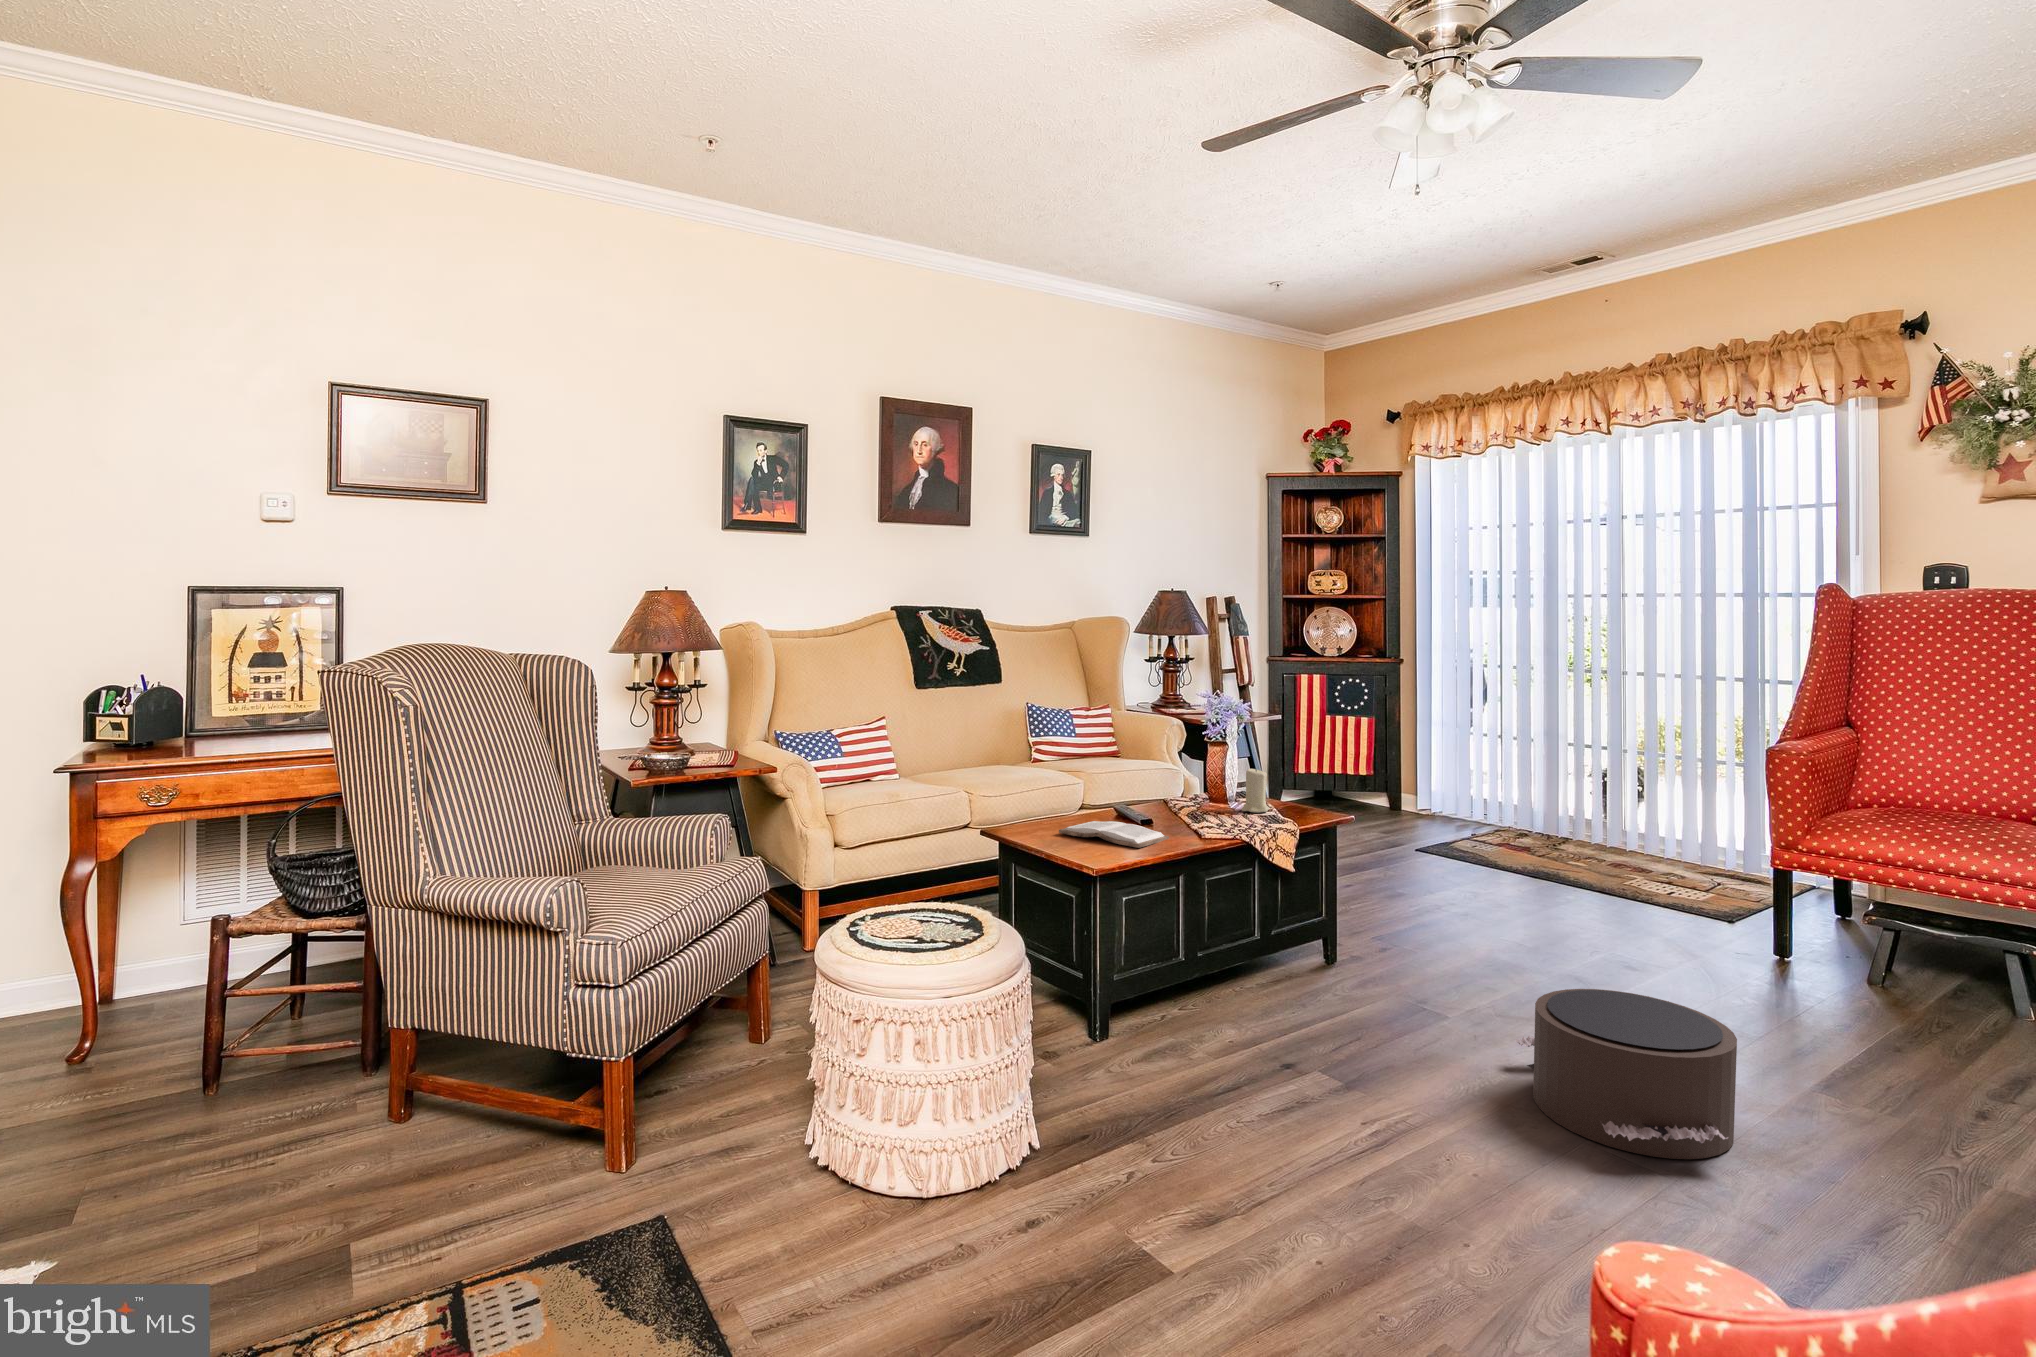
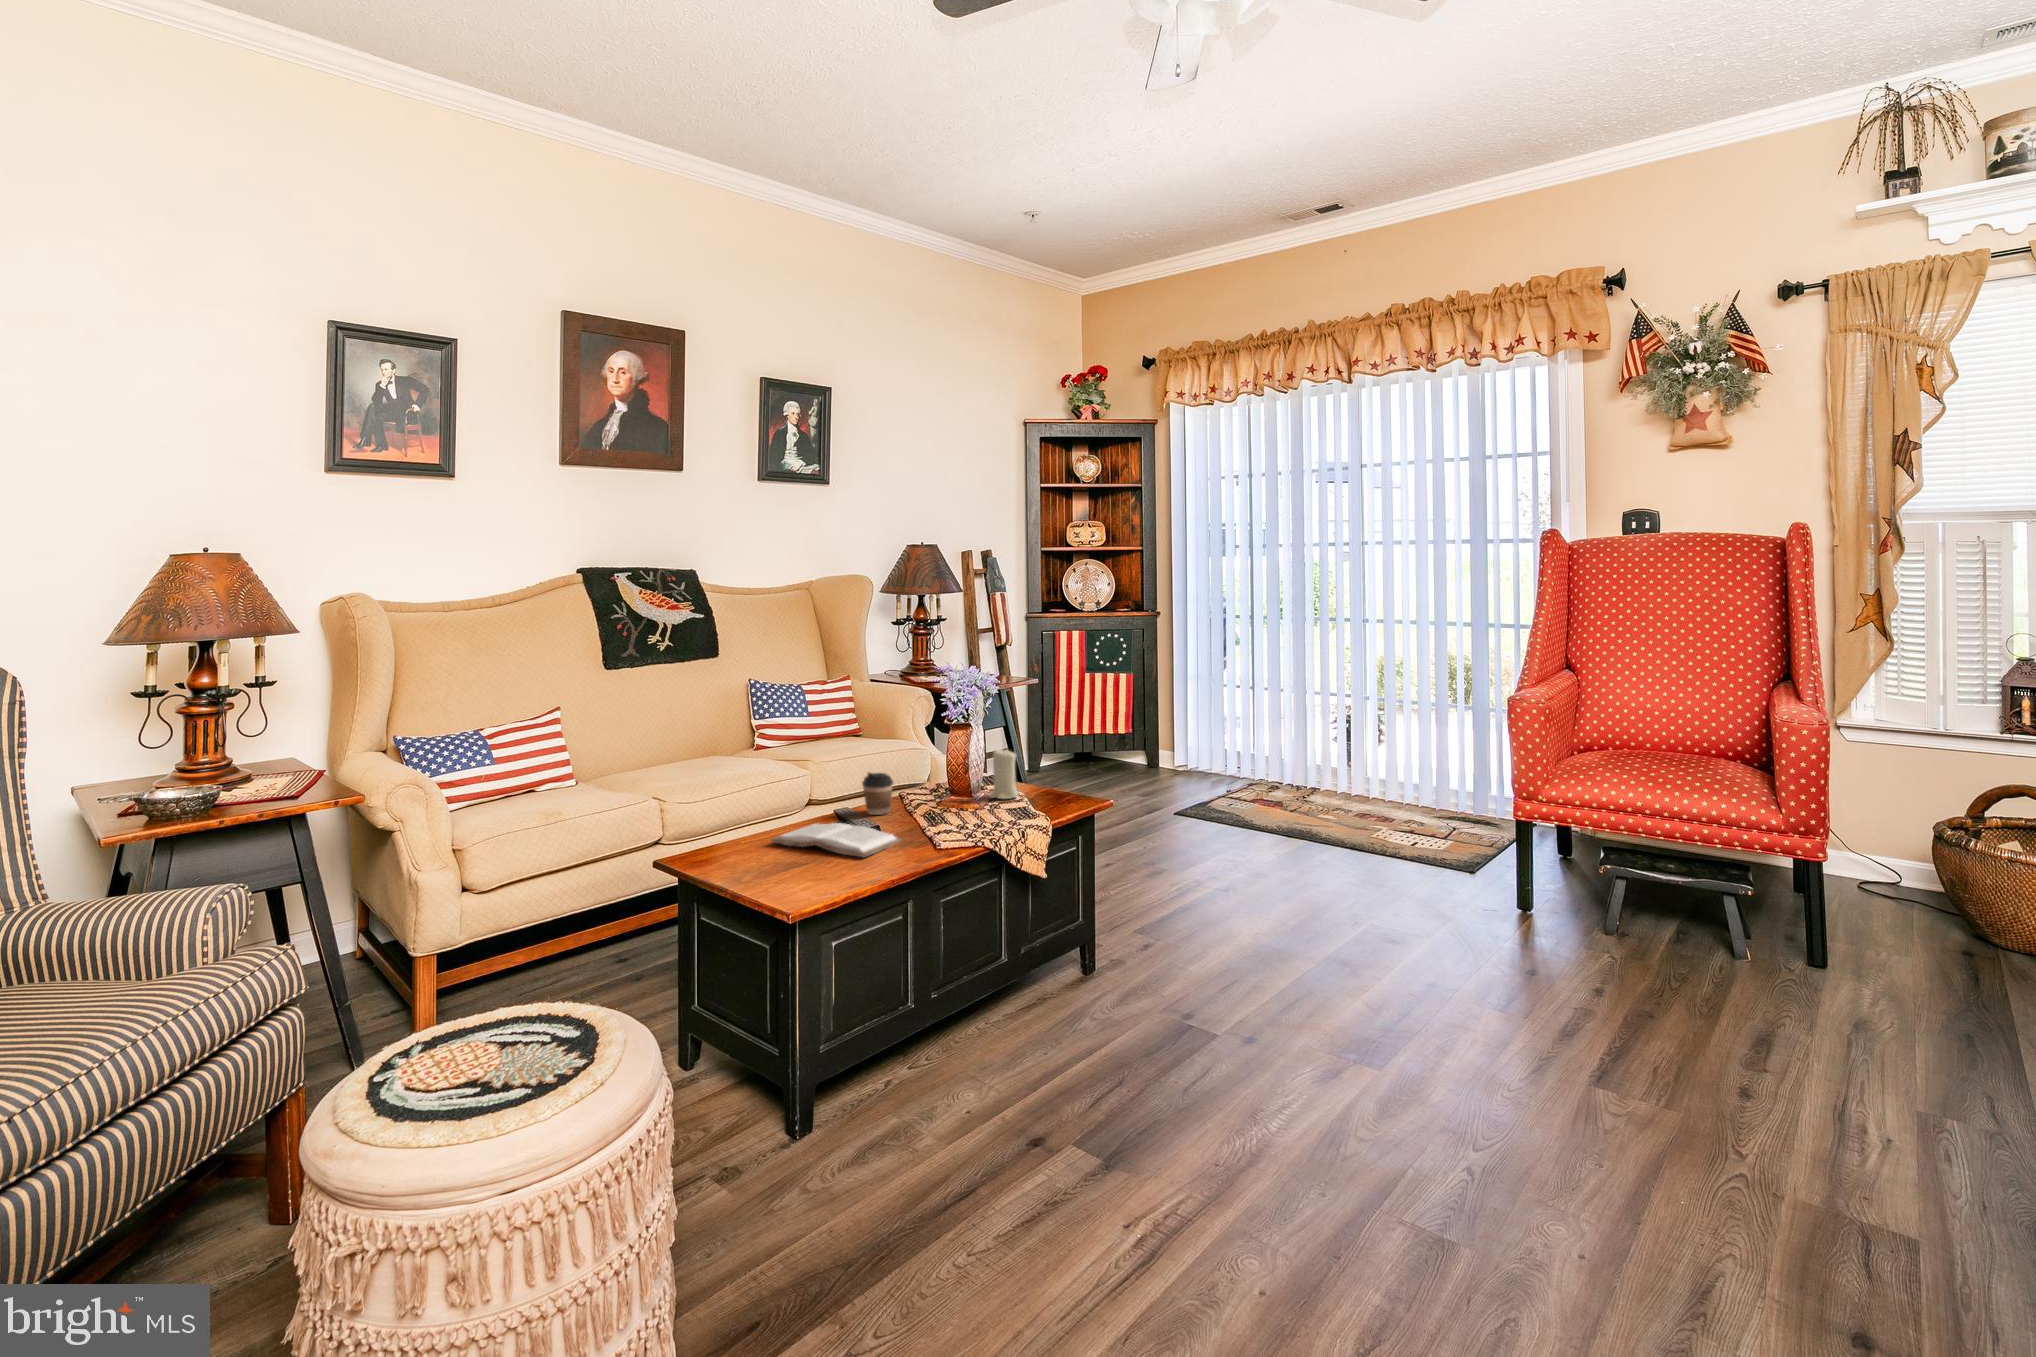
coffee cup: none [1132,782,1159,818] -> present [862,773,893,815]
pouf: present [1516,989,1737,1159] -> none [1282,979,1508,1174]

